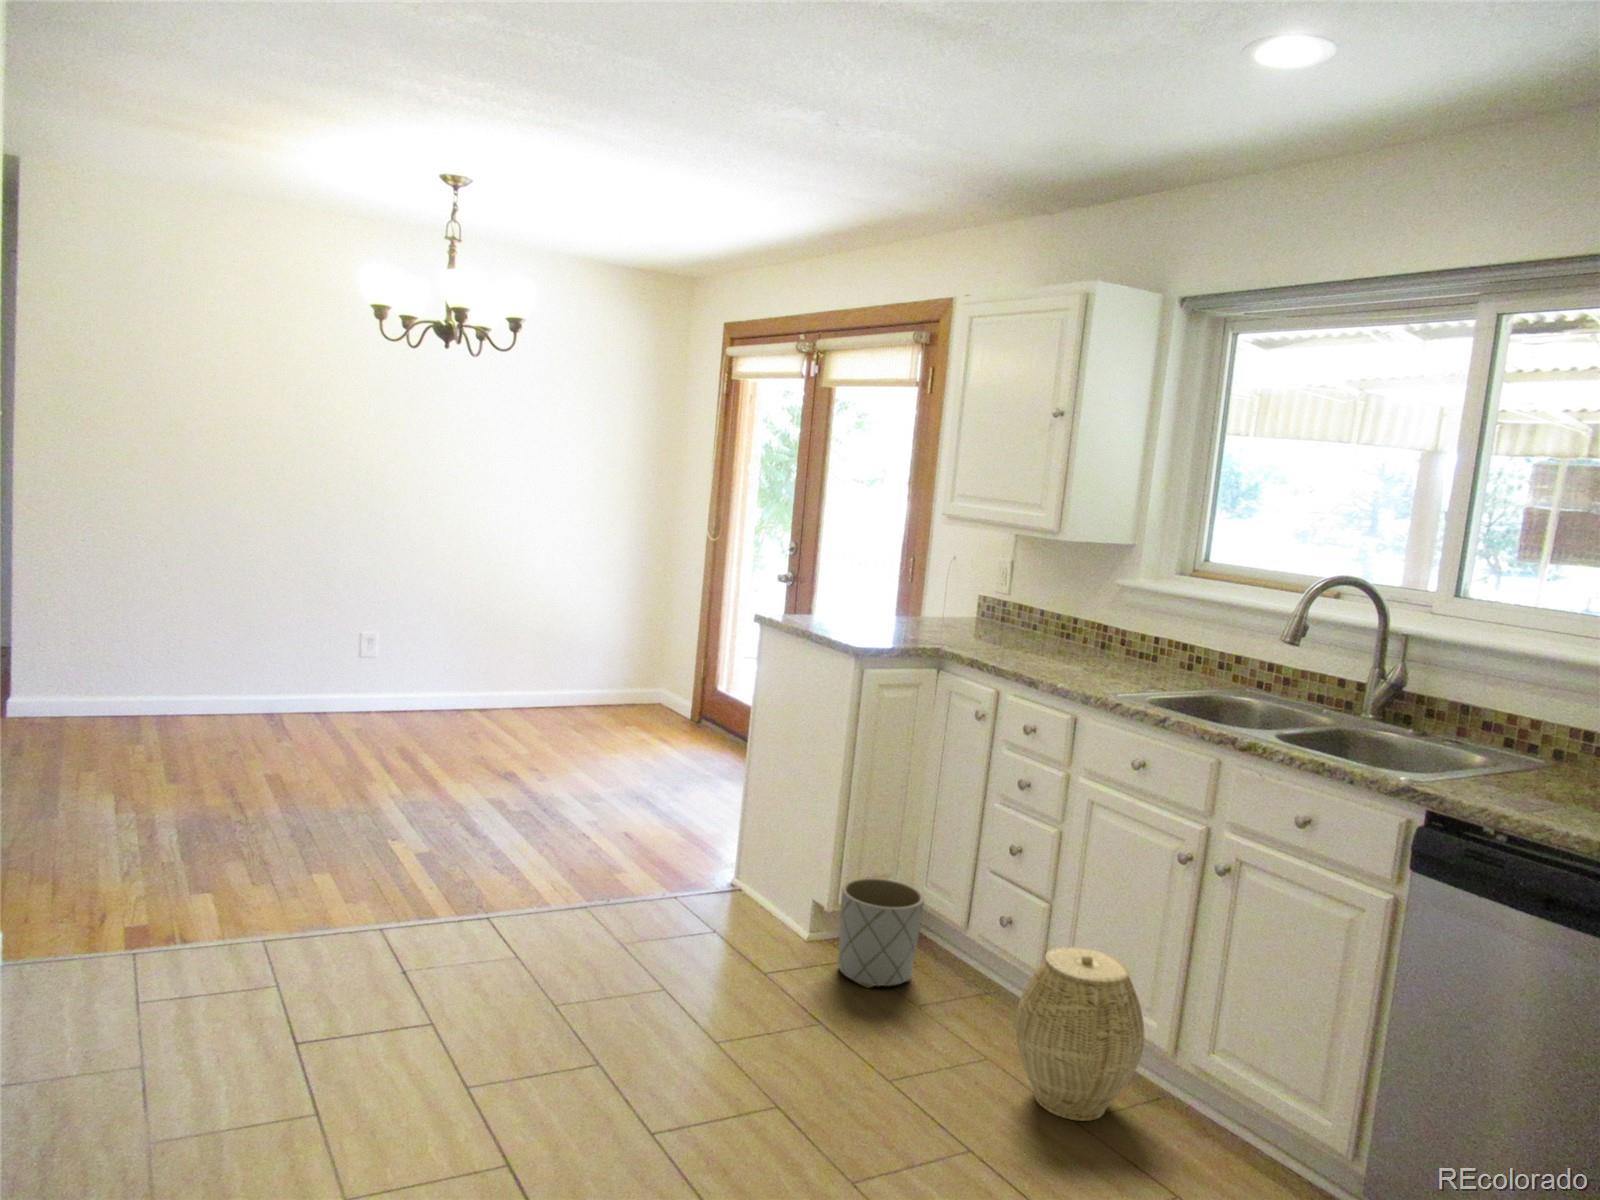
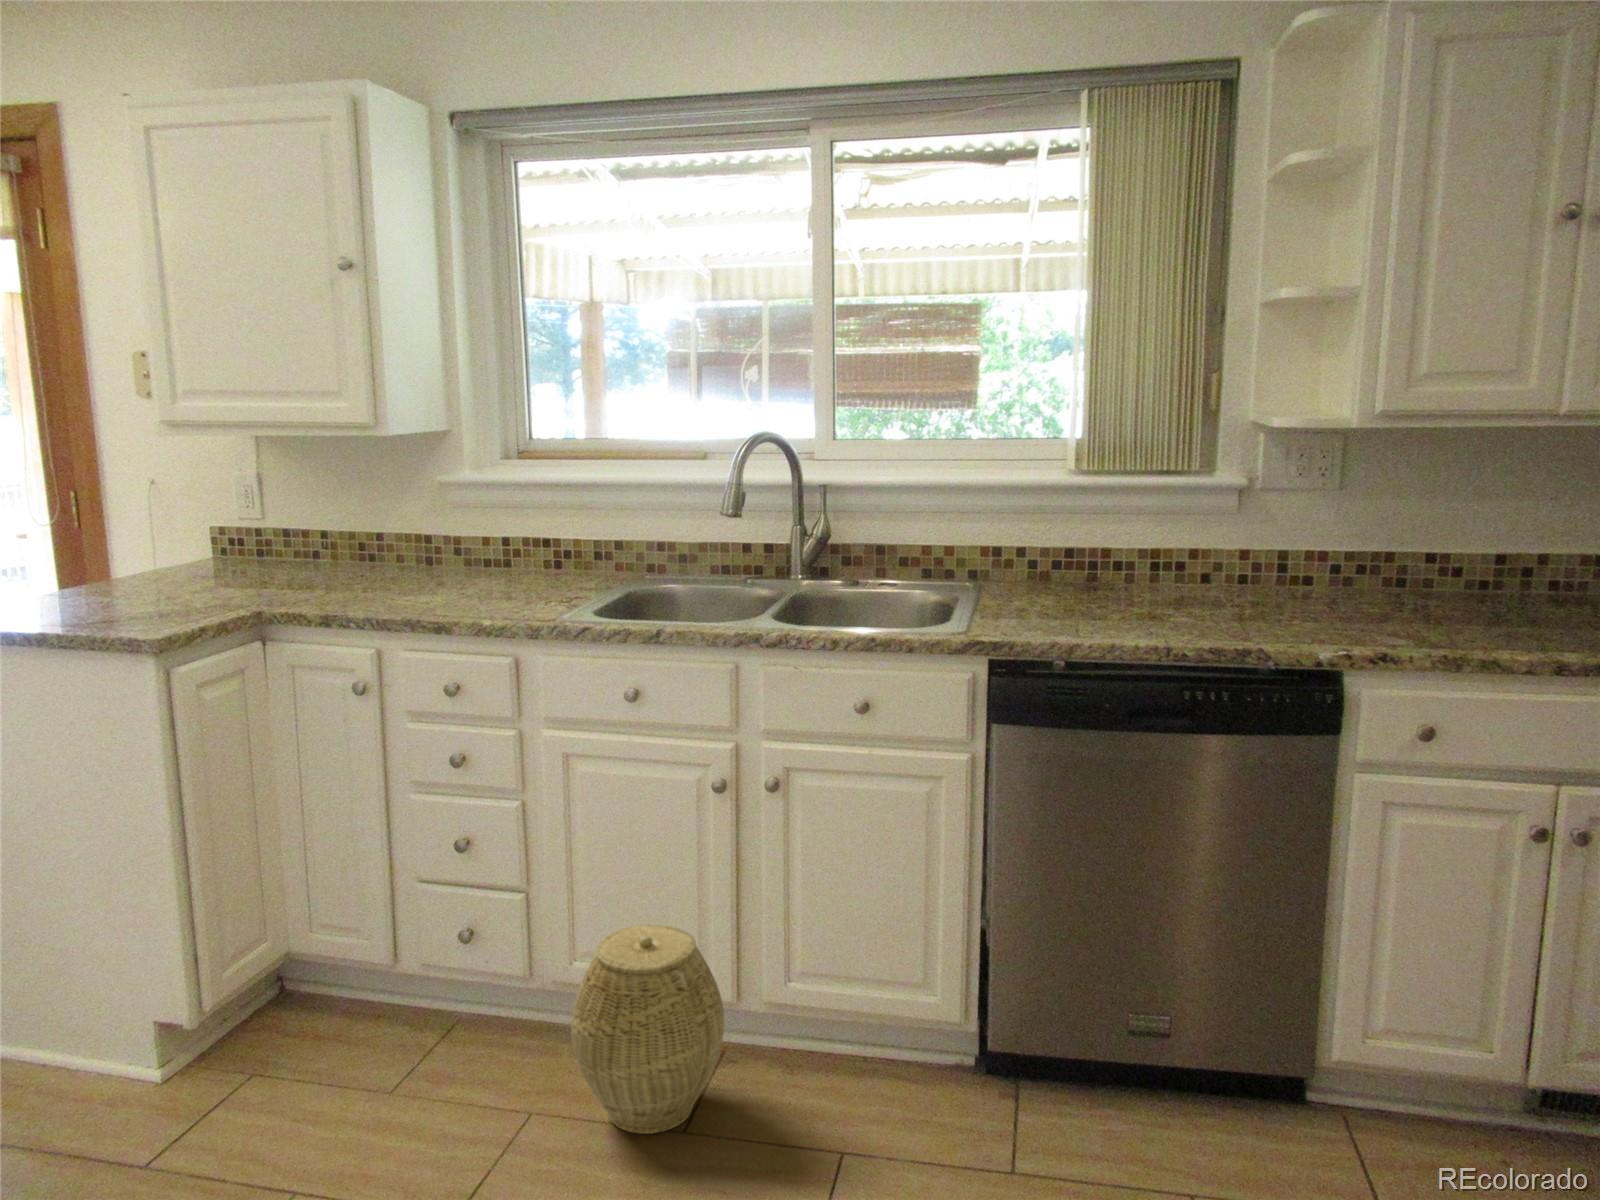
planter: present [838,878,924,988] -> none [220,945,349,1108]

